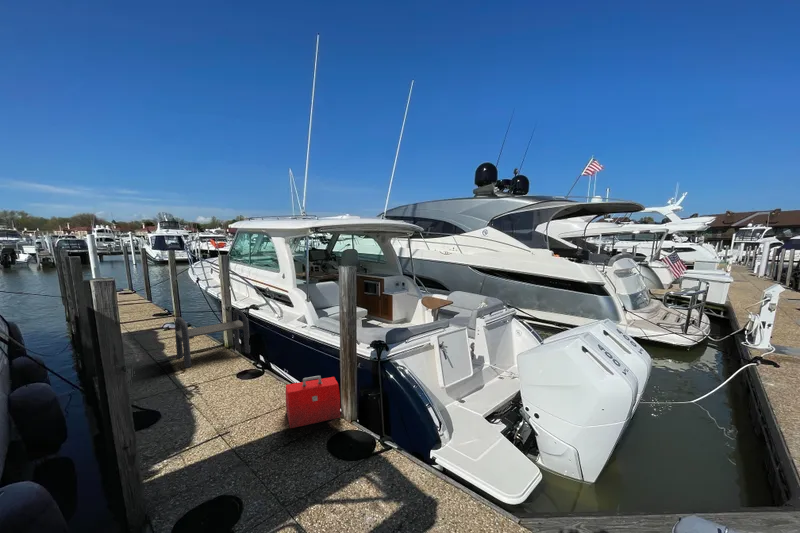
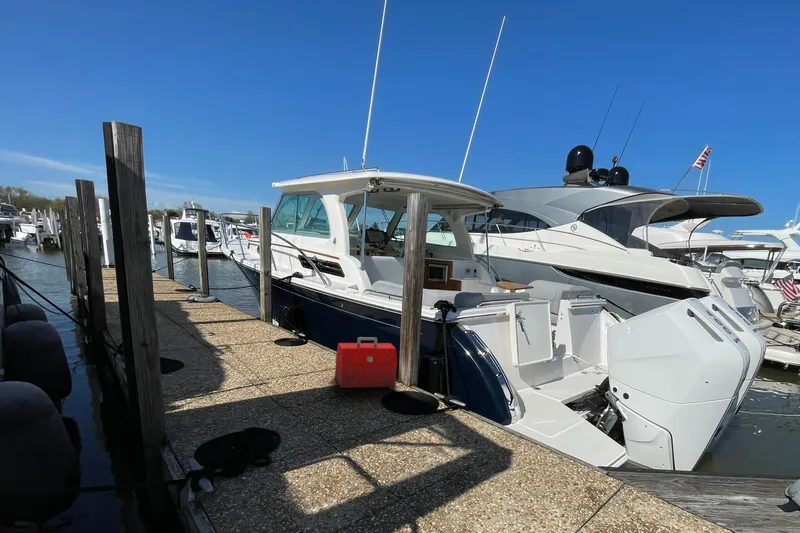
bench: present [175,308,250,368] -> none [210,278,290,334]

